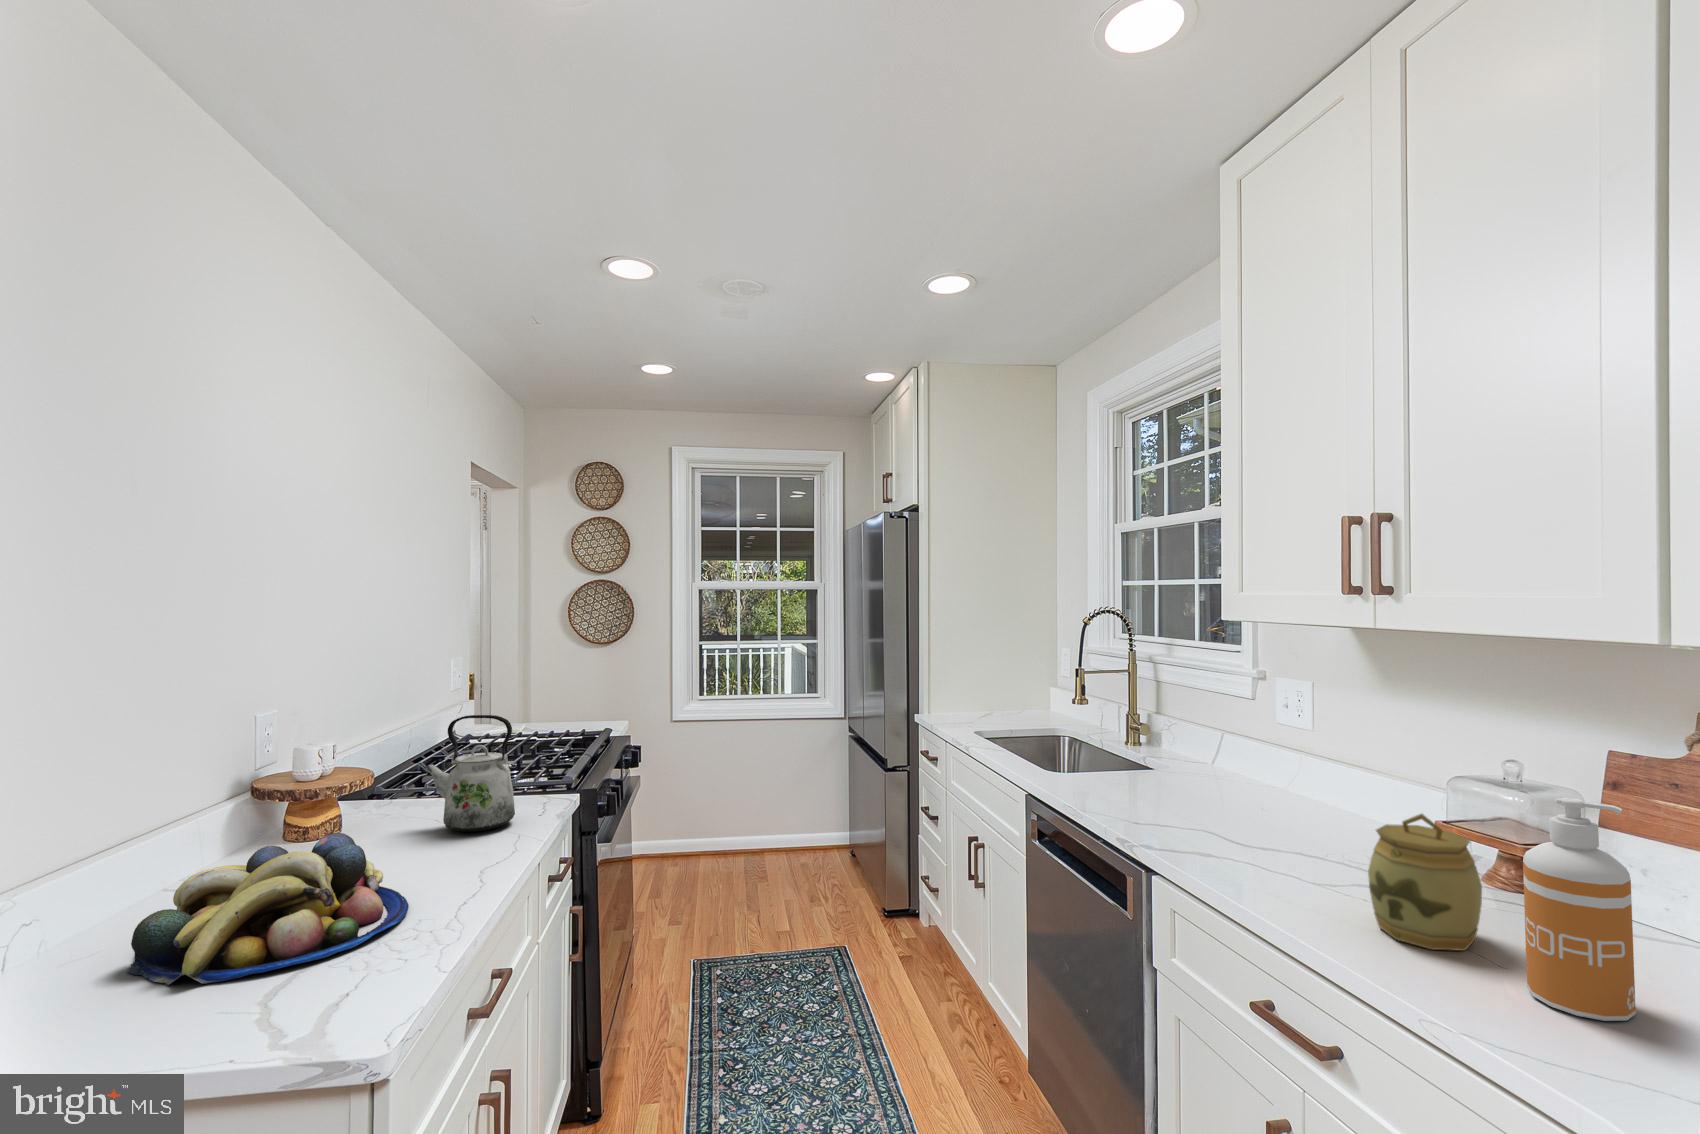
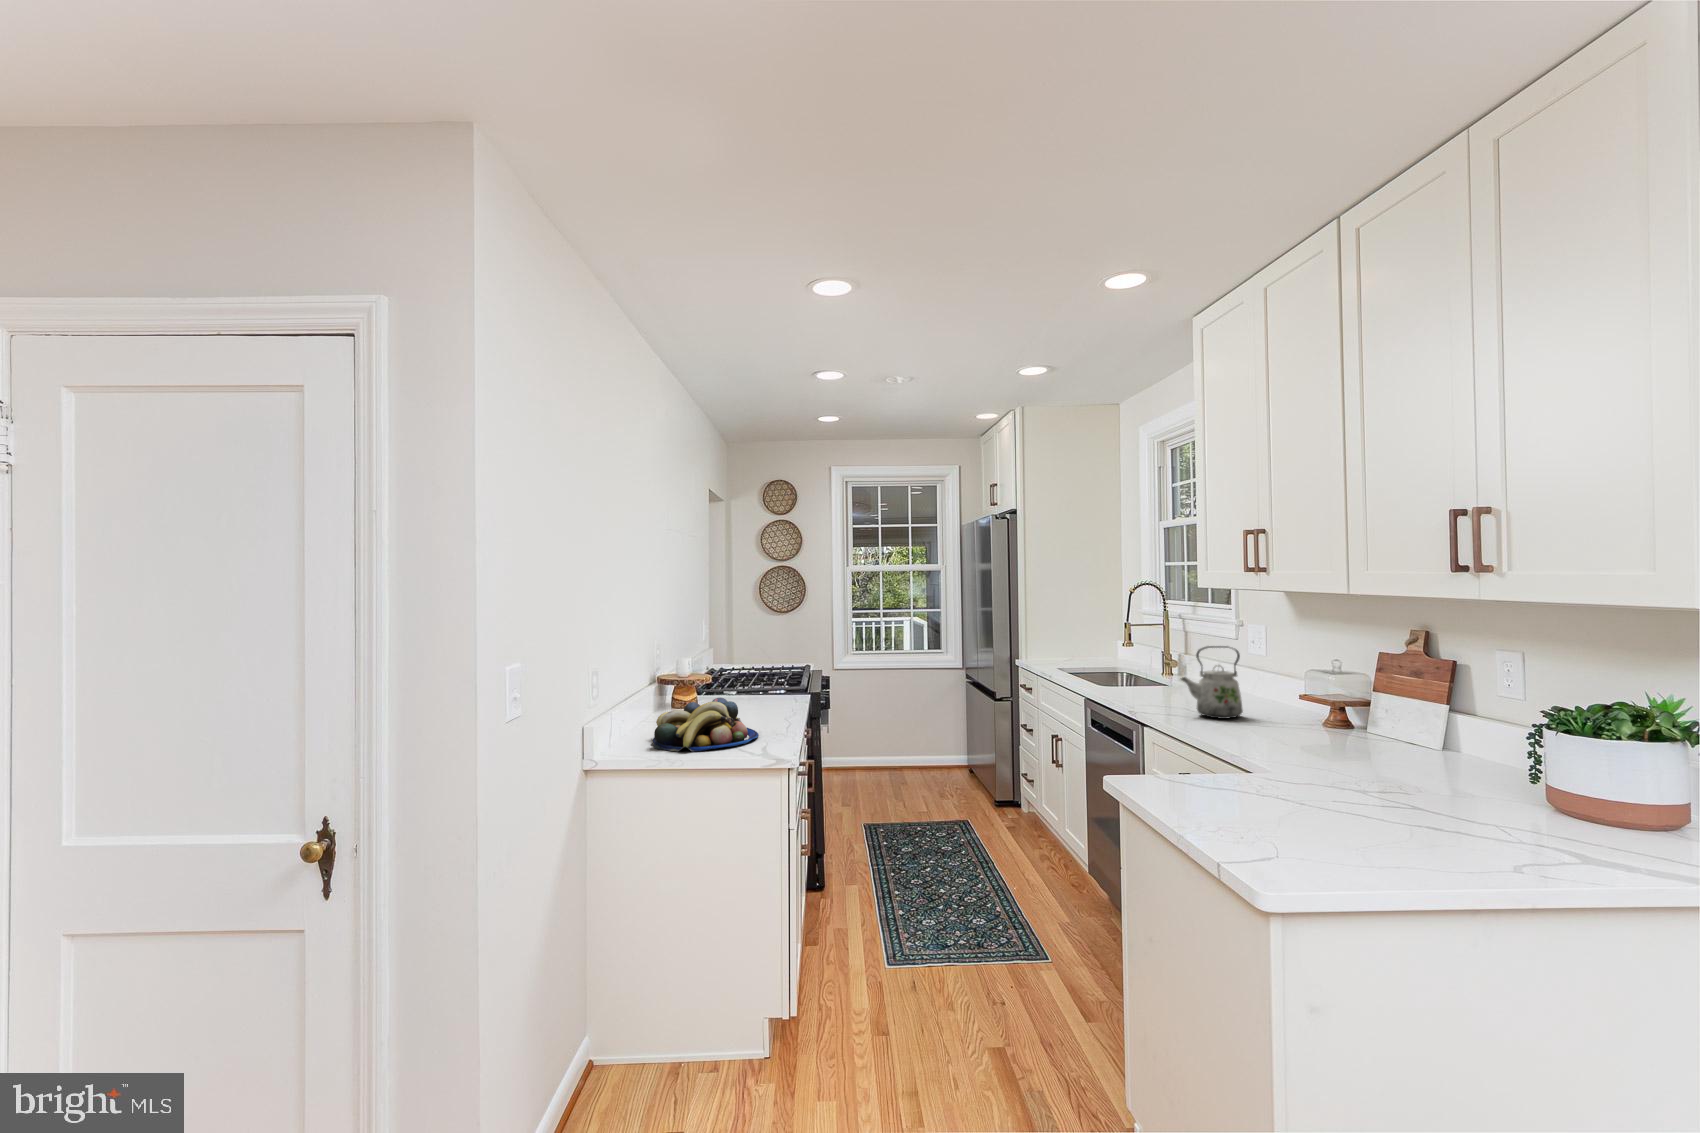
kettle: present [423,715,515,832] -> present [1181,646,1243,719]
soap dispenser: present [1523,798,1636,1021] -> none [1304,669,1349,768]
jar: present [1368,814,1482,951] -> none [1248,685,1303,751]

